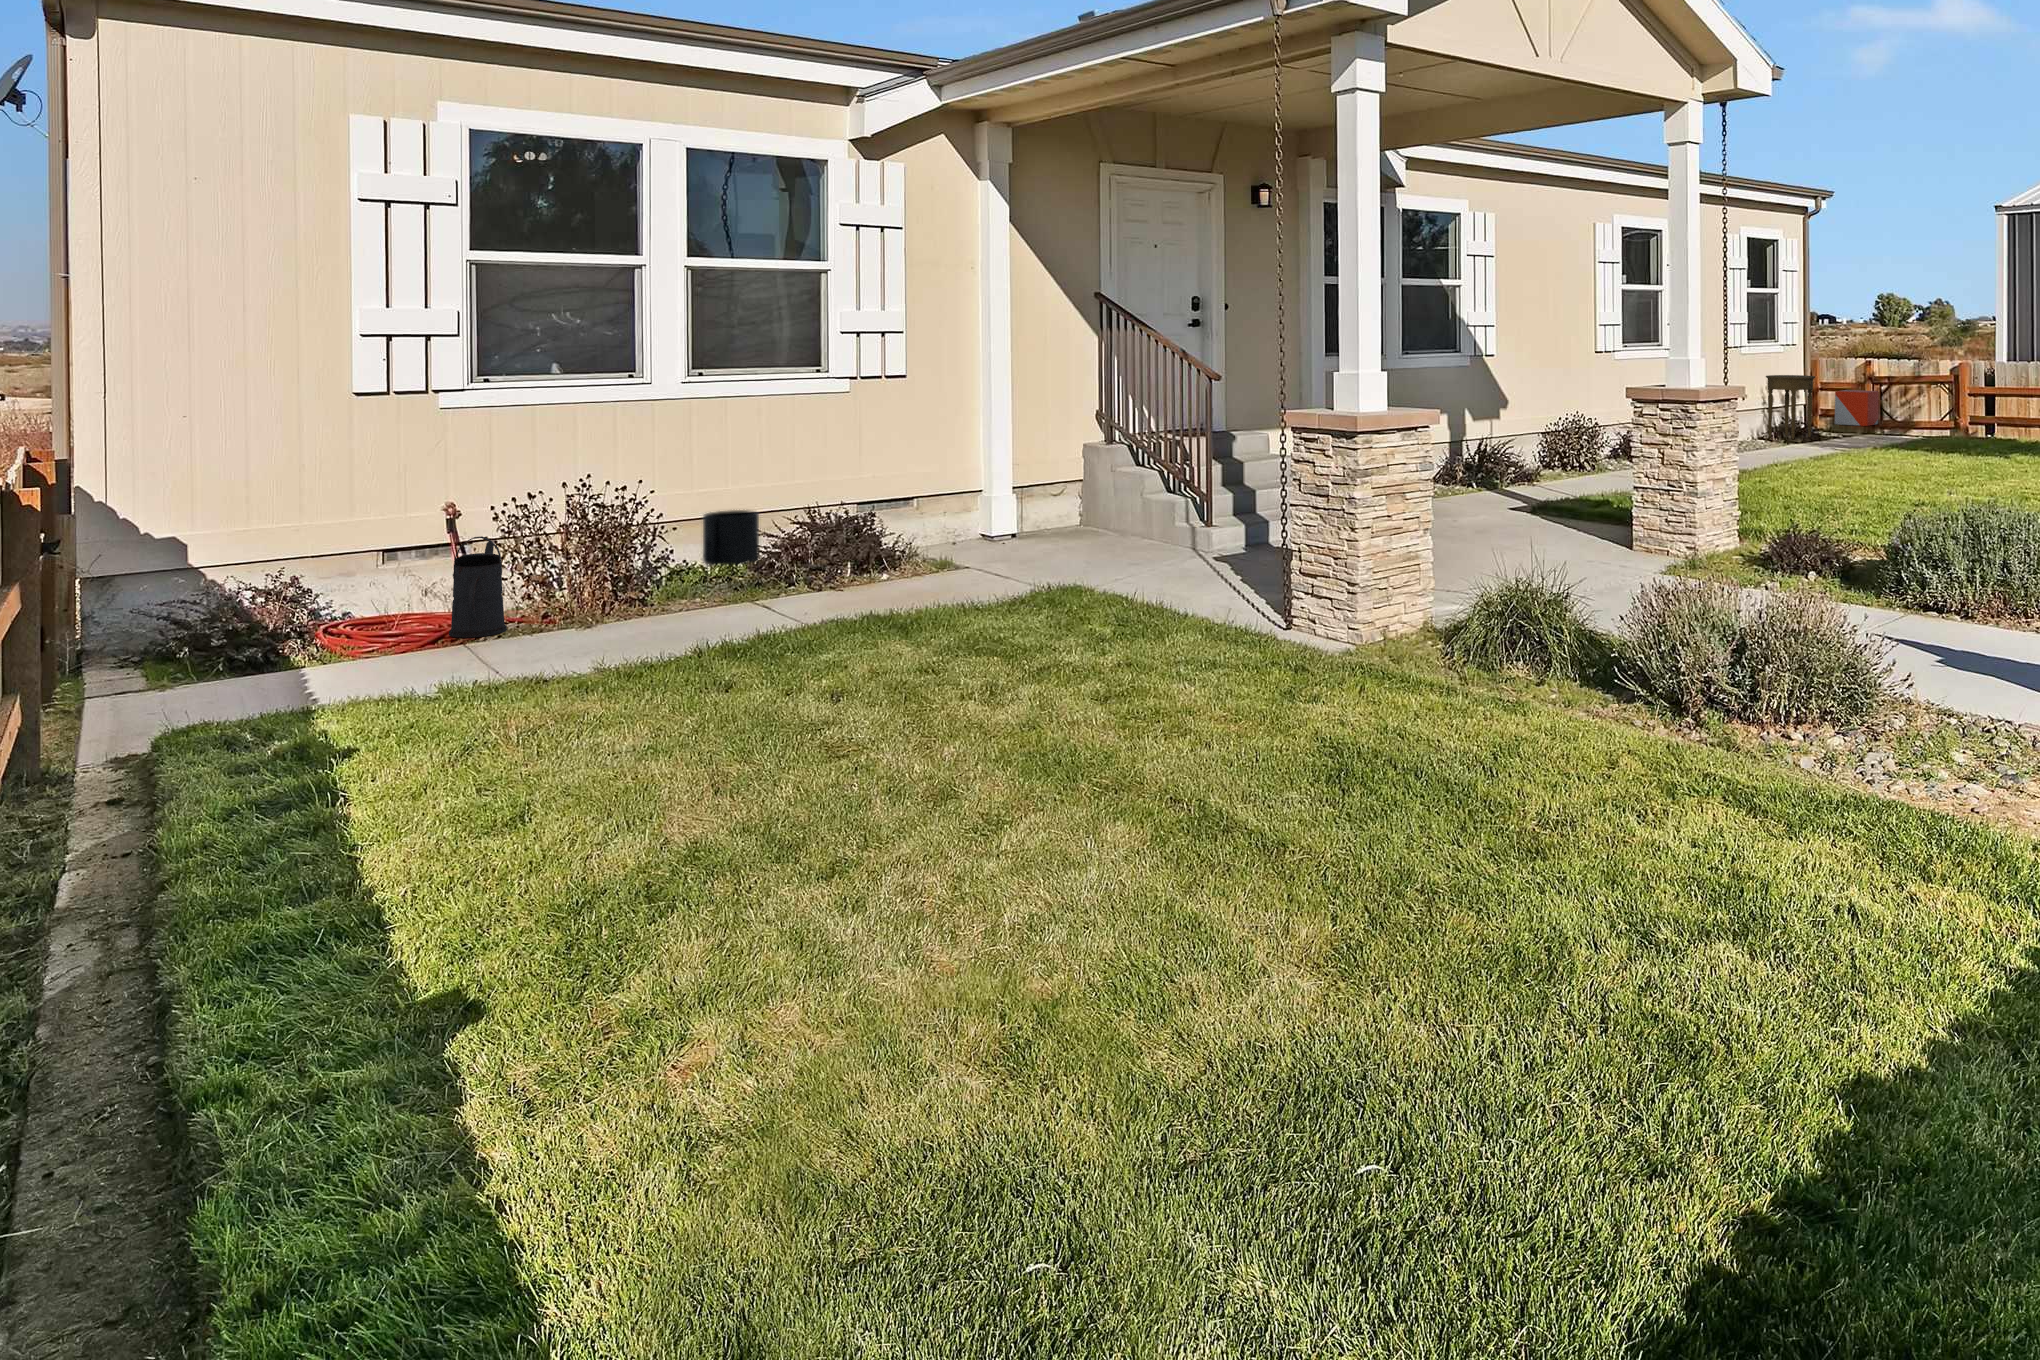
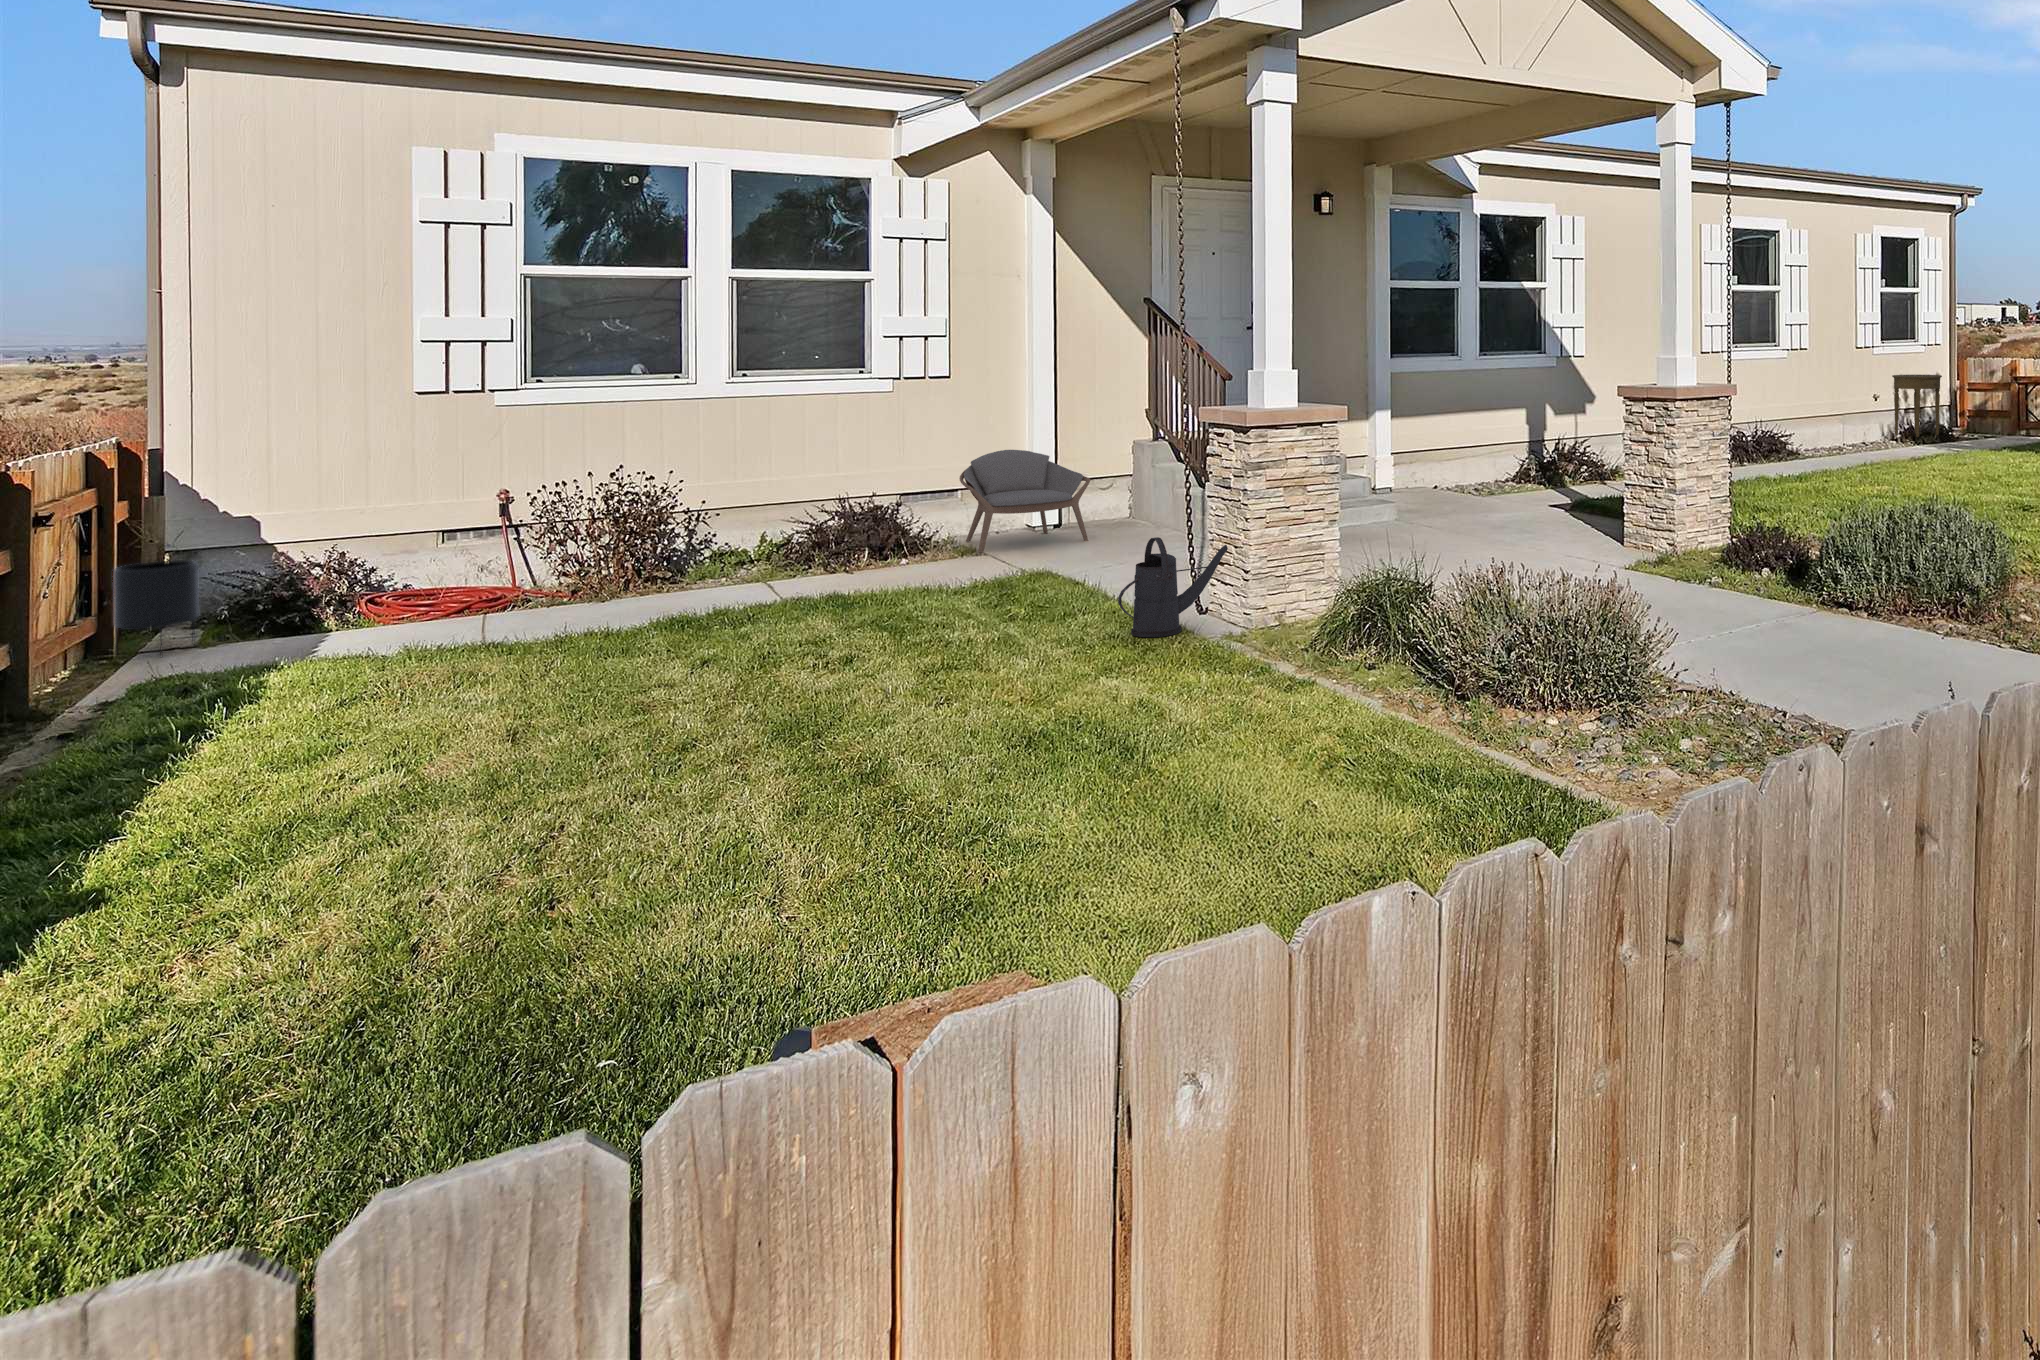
stool: present [1835,390,1878,426] -> none [1978,389,2023,425]
armchair: none [923,457,1061,569] -> present [959,450,1091,553]
planter: present [703,510,759,567] -> present [113,560,199,657]
watering can: present [449,536,507,638] -> present [1118,537,1228,637]

